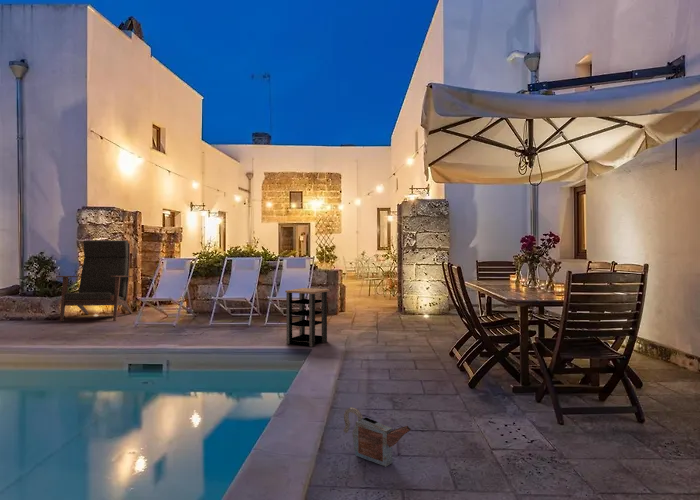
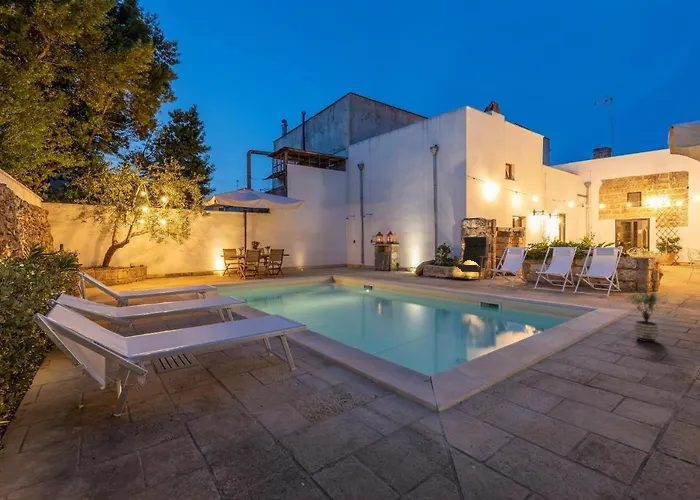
side table: present [285,288,330,347] -> none [583,267,622,307]
potted plant: none [375,327,432,410] -> present [628,290,667,342]
watering can: present [343,407,411,467] -> none [580,322,615,353]

